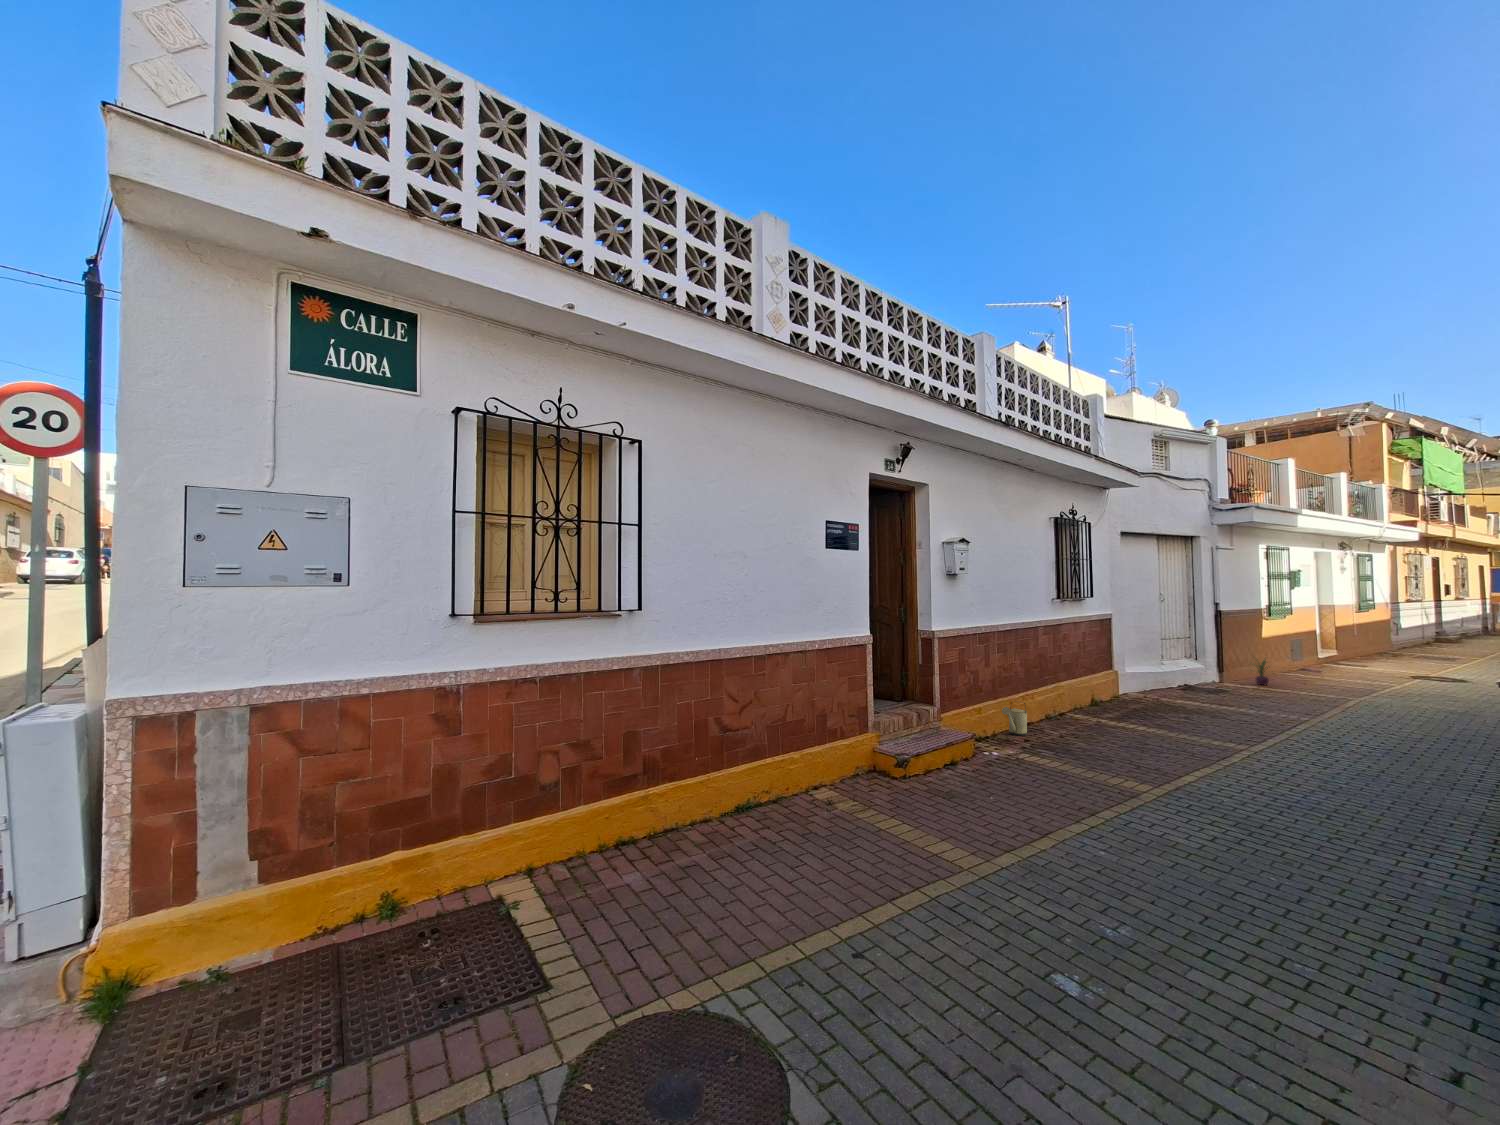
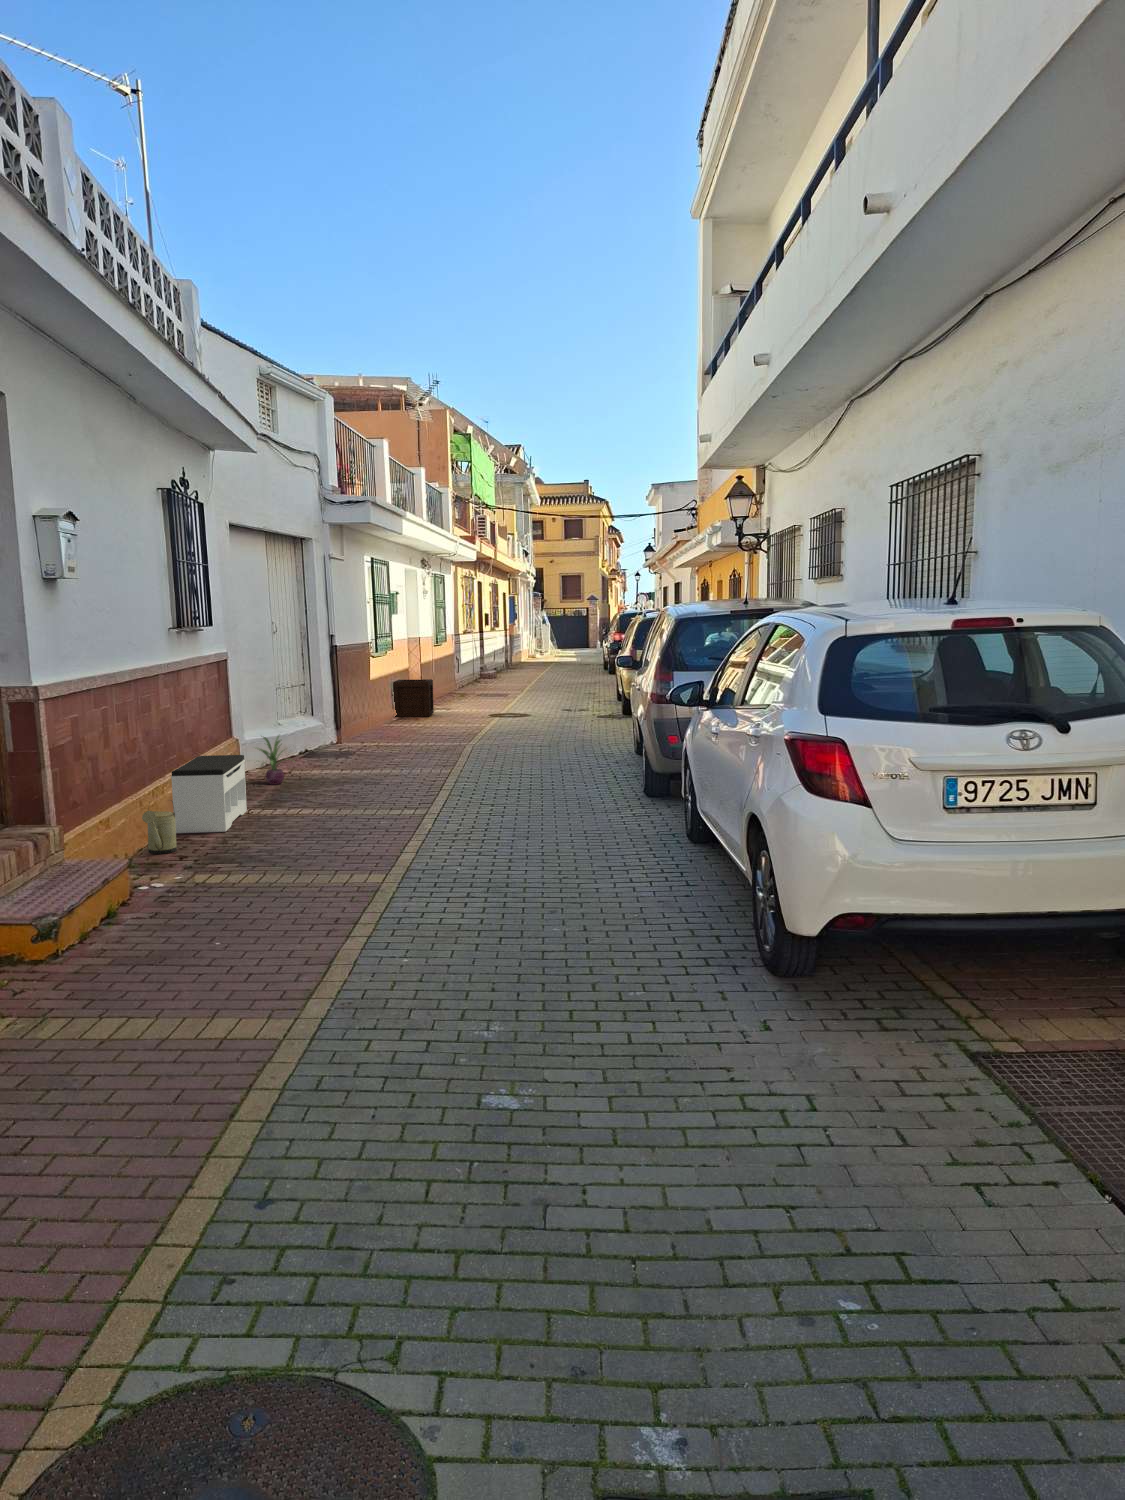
wooden crate: none [1298,640,1345,673] -> present [393,679,434,717]
decorative plant: present [1256,659,1269,685] -> present [259,736,284,785]
bench: none [1036,678,1098,730] -> present [171,755,247,833]

